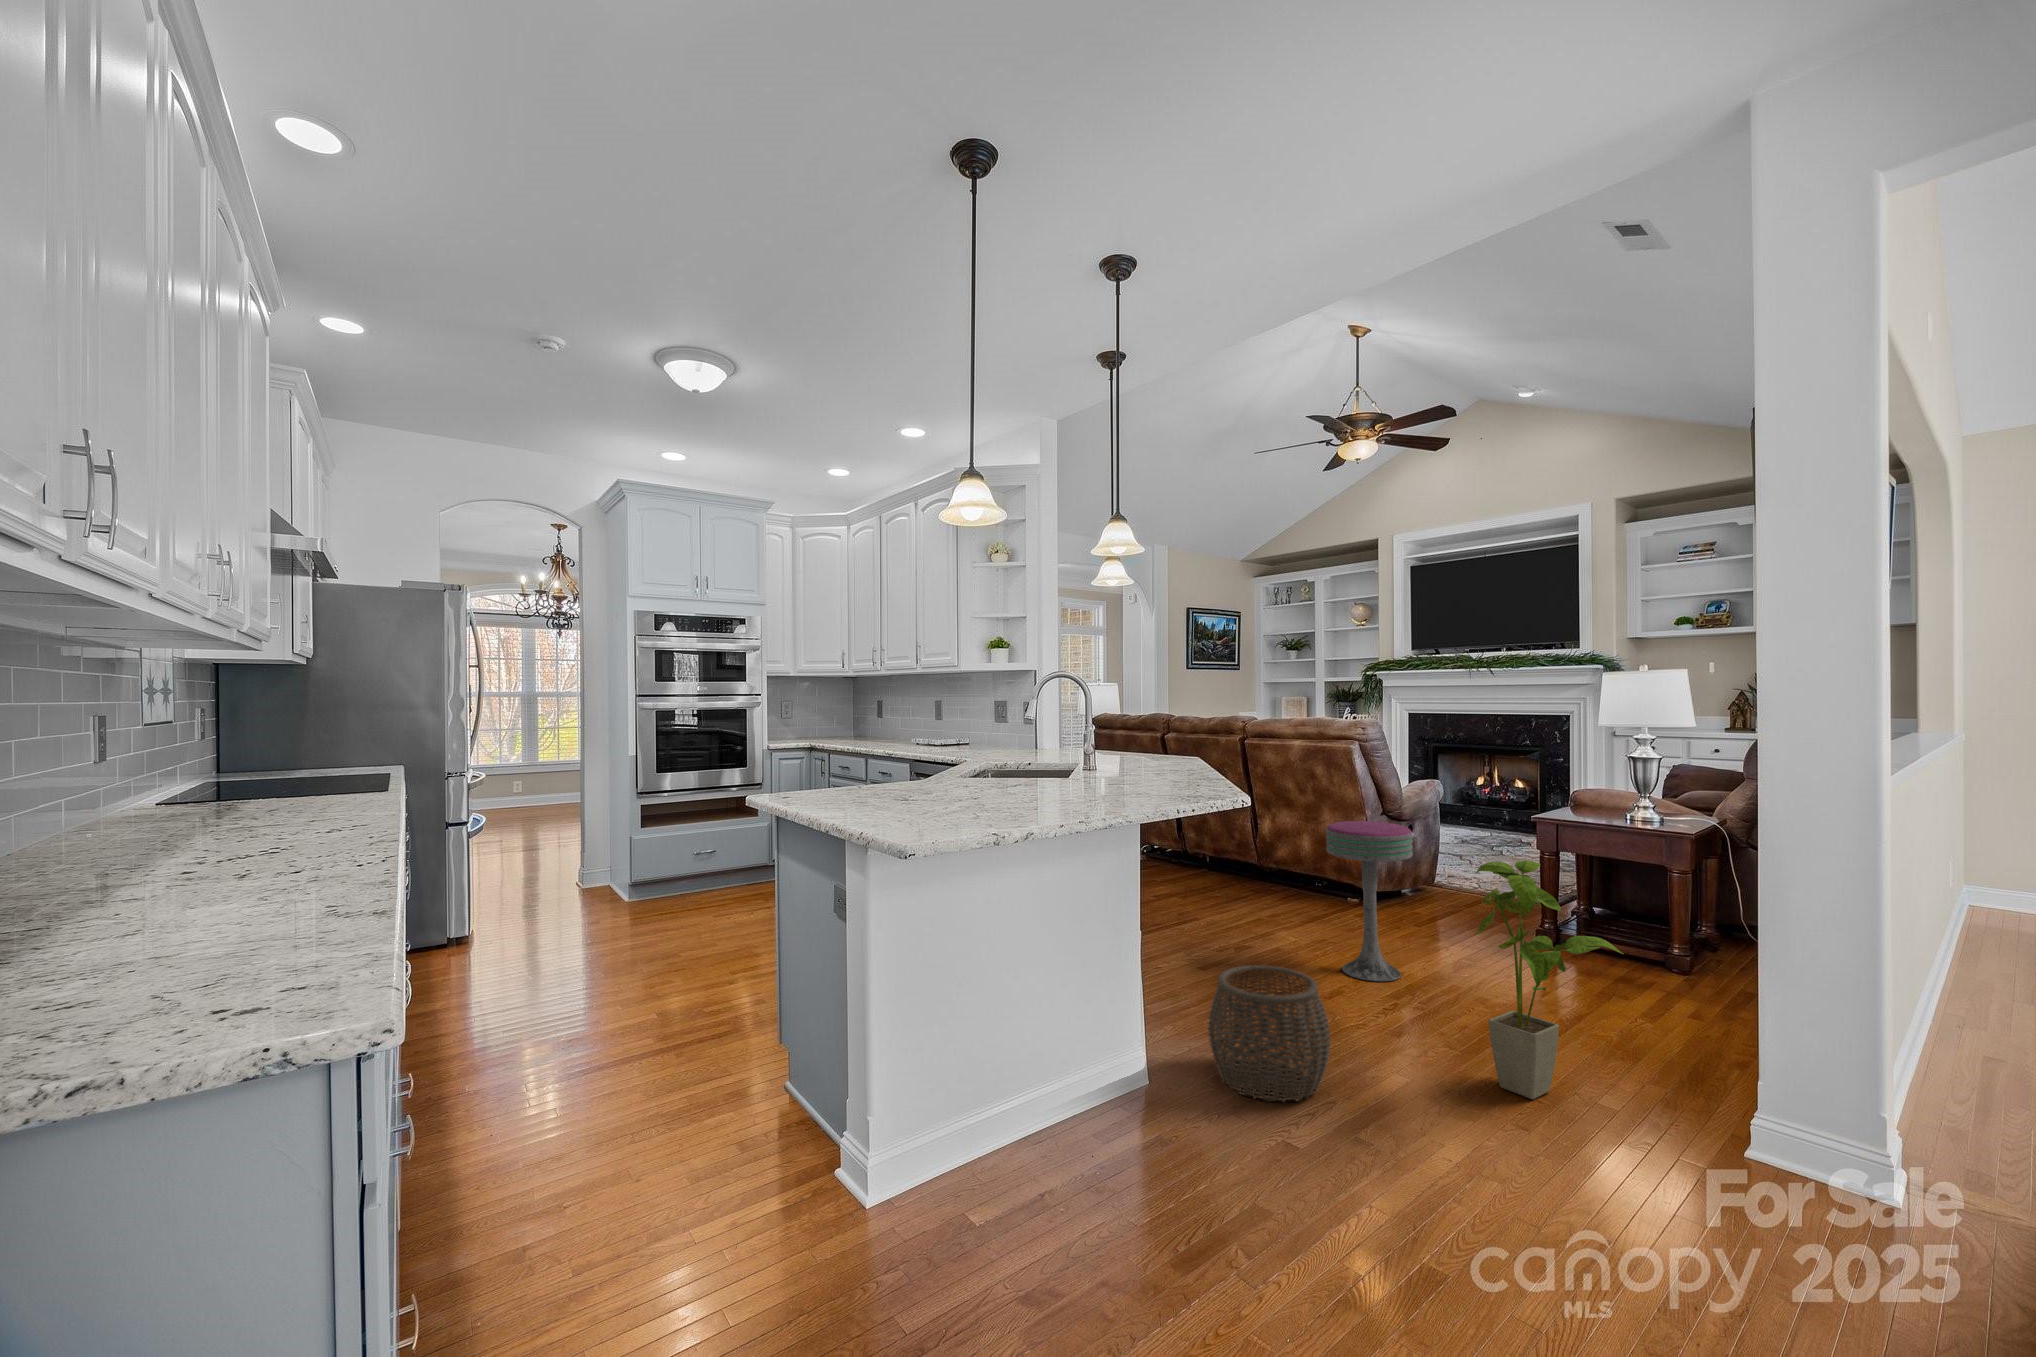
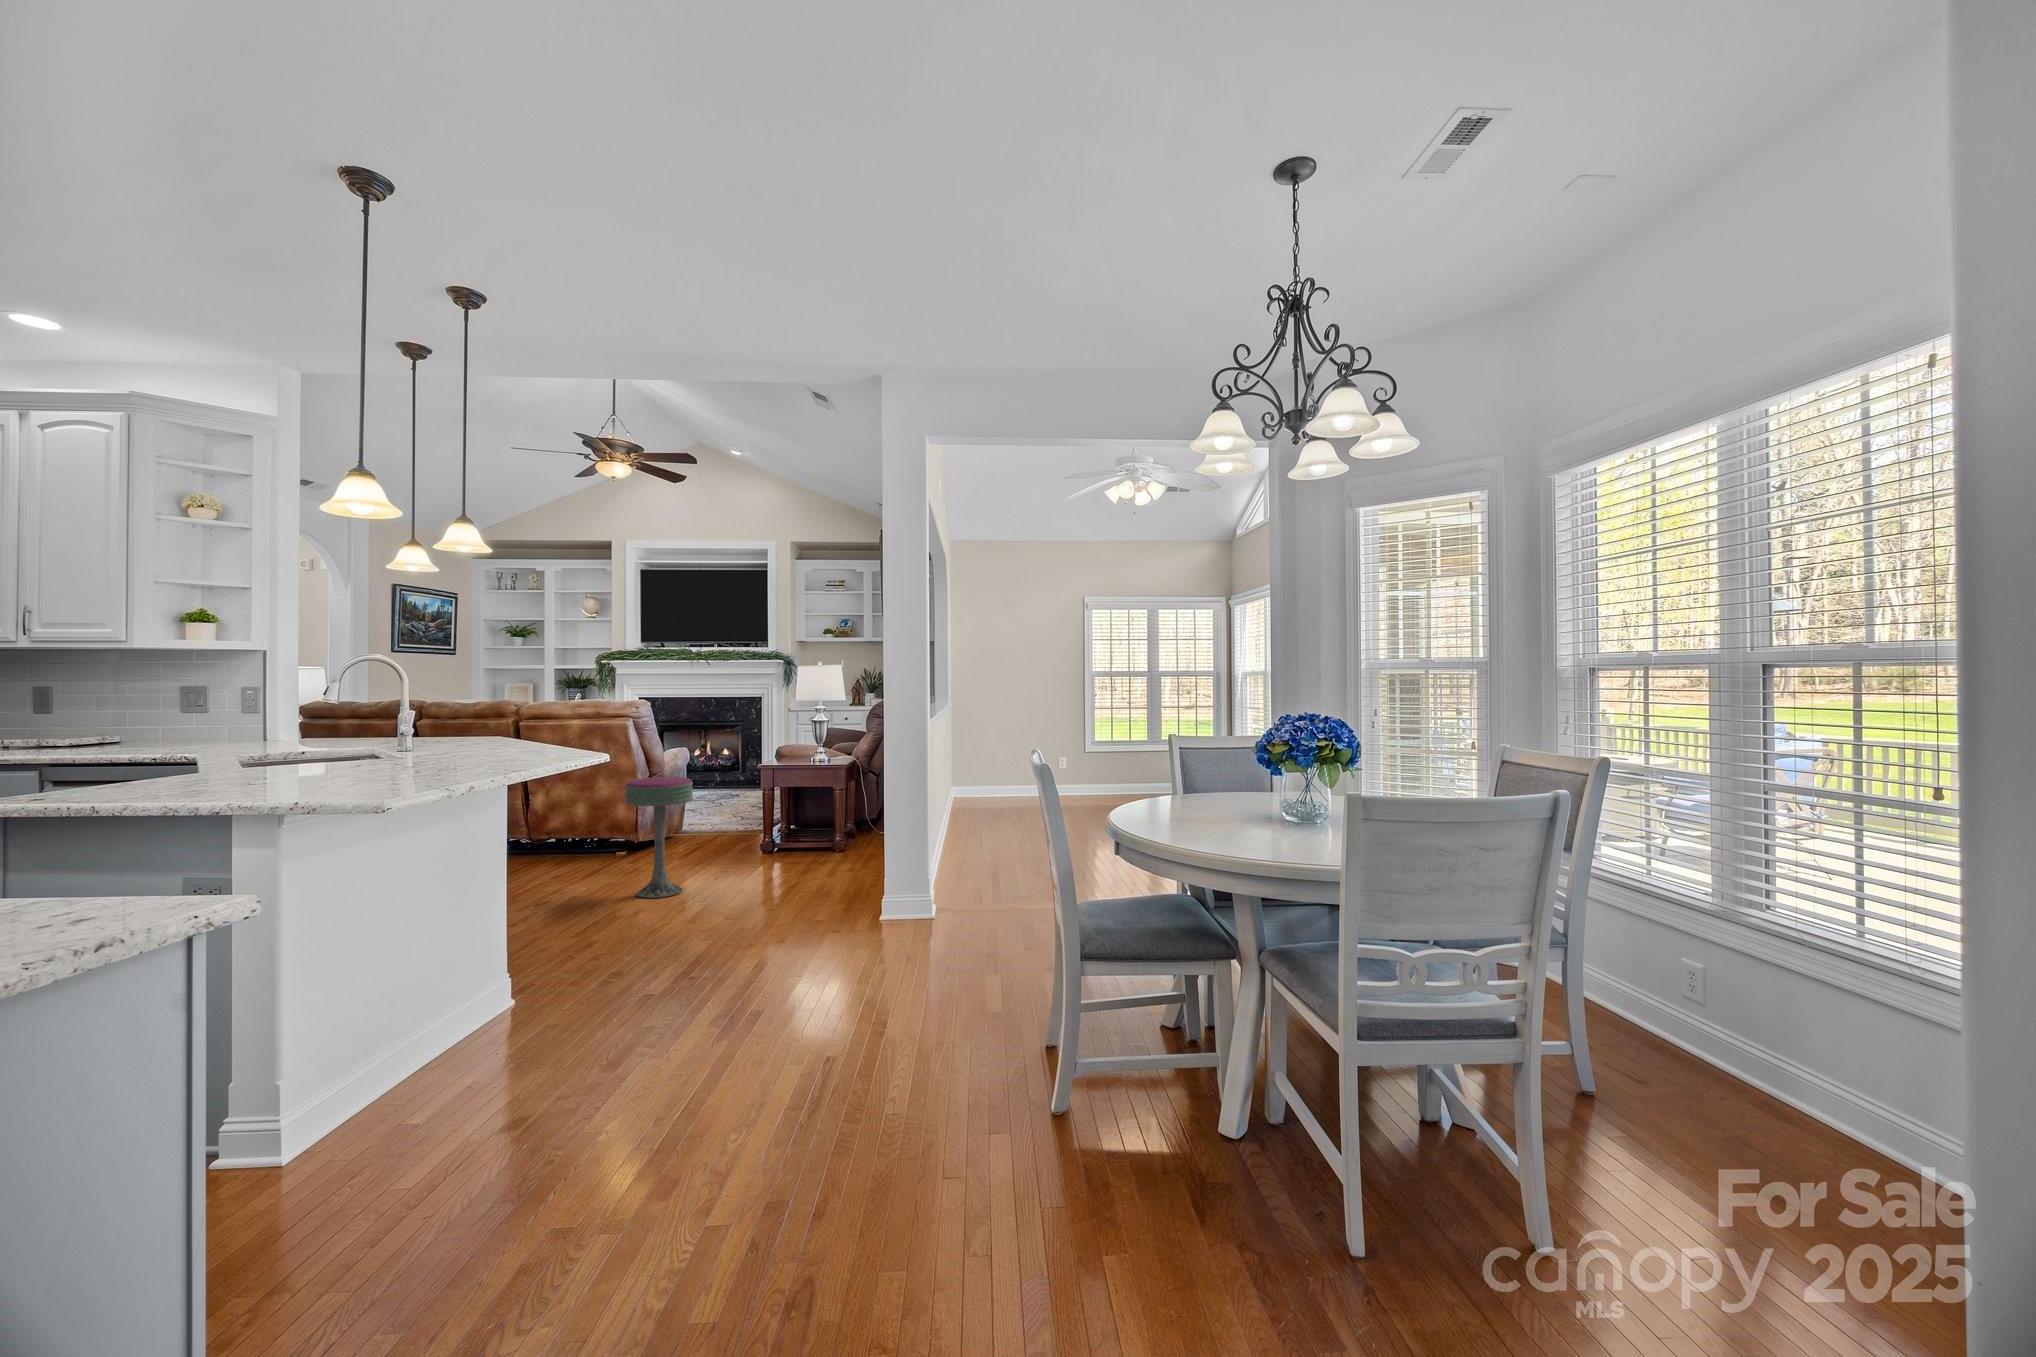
house plant: present [1475,860,1623,1099] -> none [755,782,837,931]
woven basket: present [1208,965,1331,1102] -> none [568,884,668,981]

